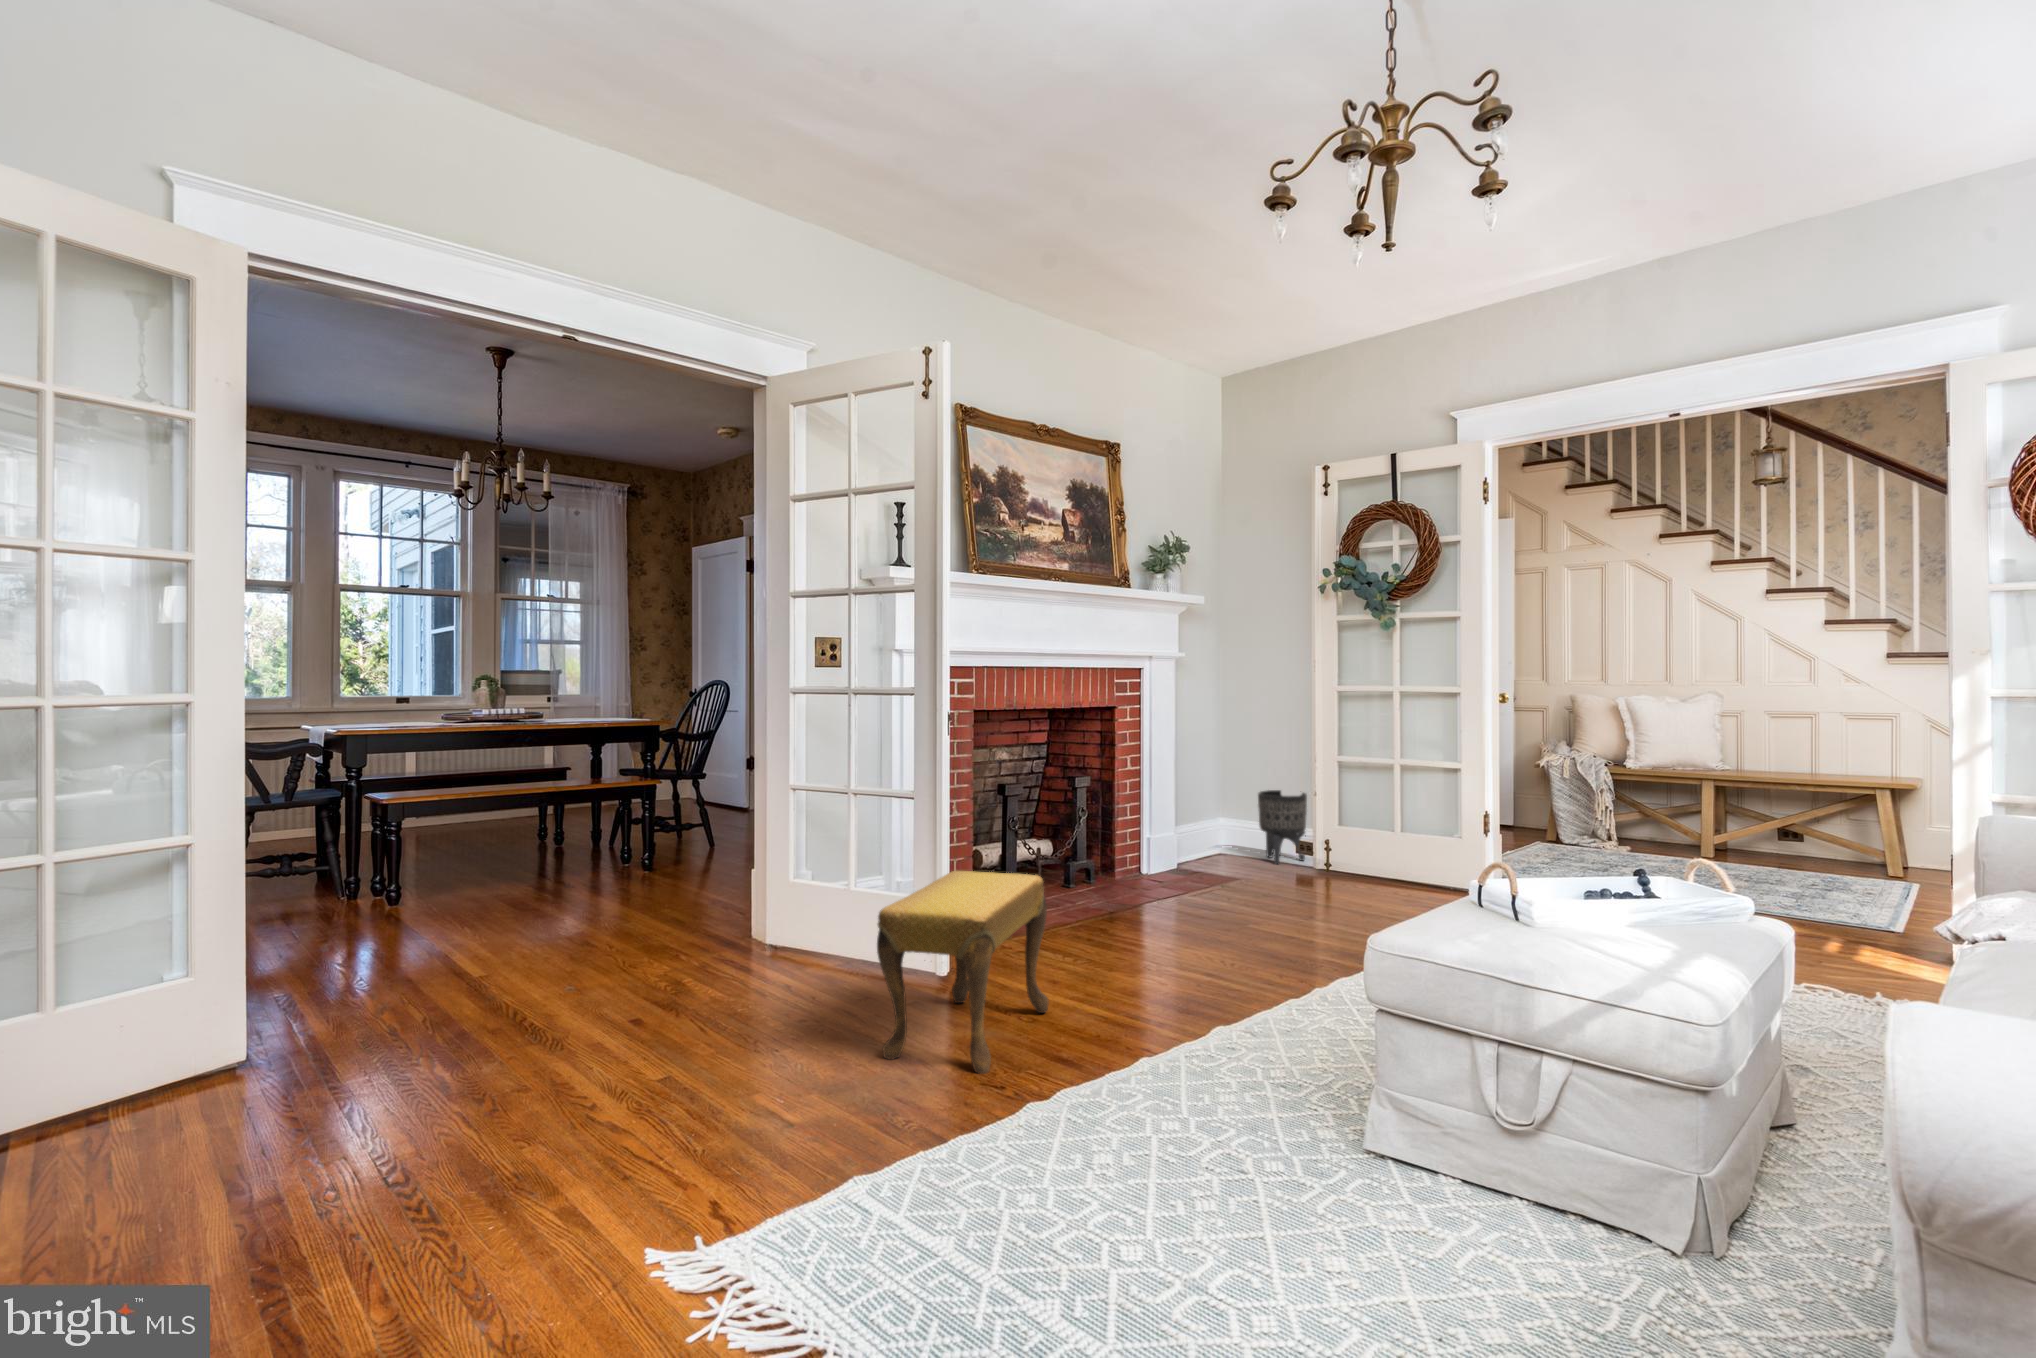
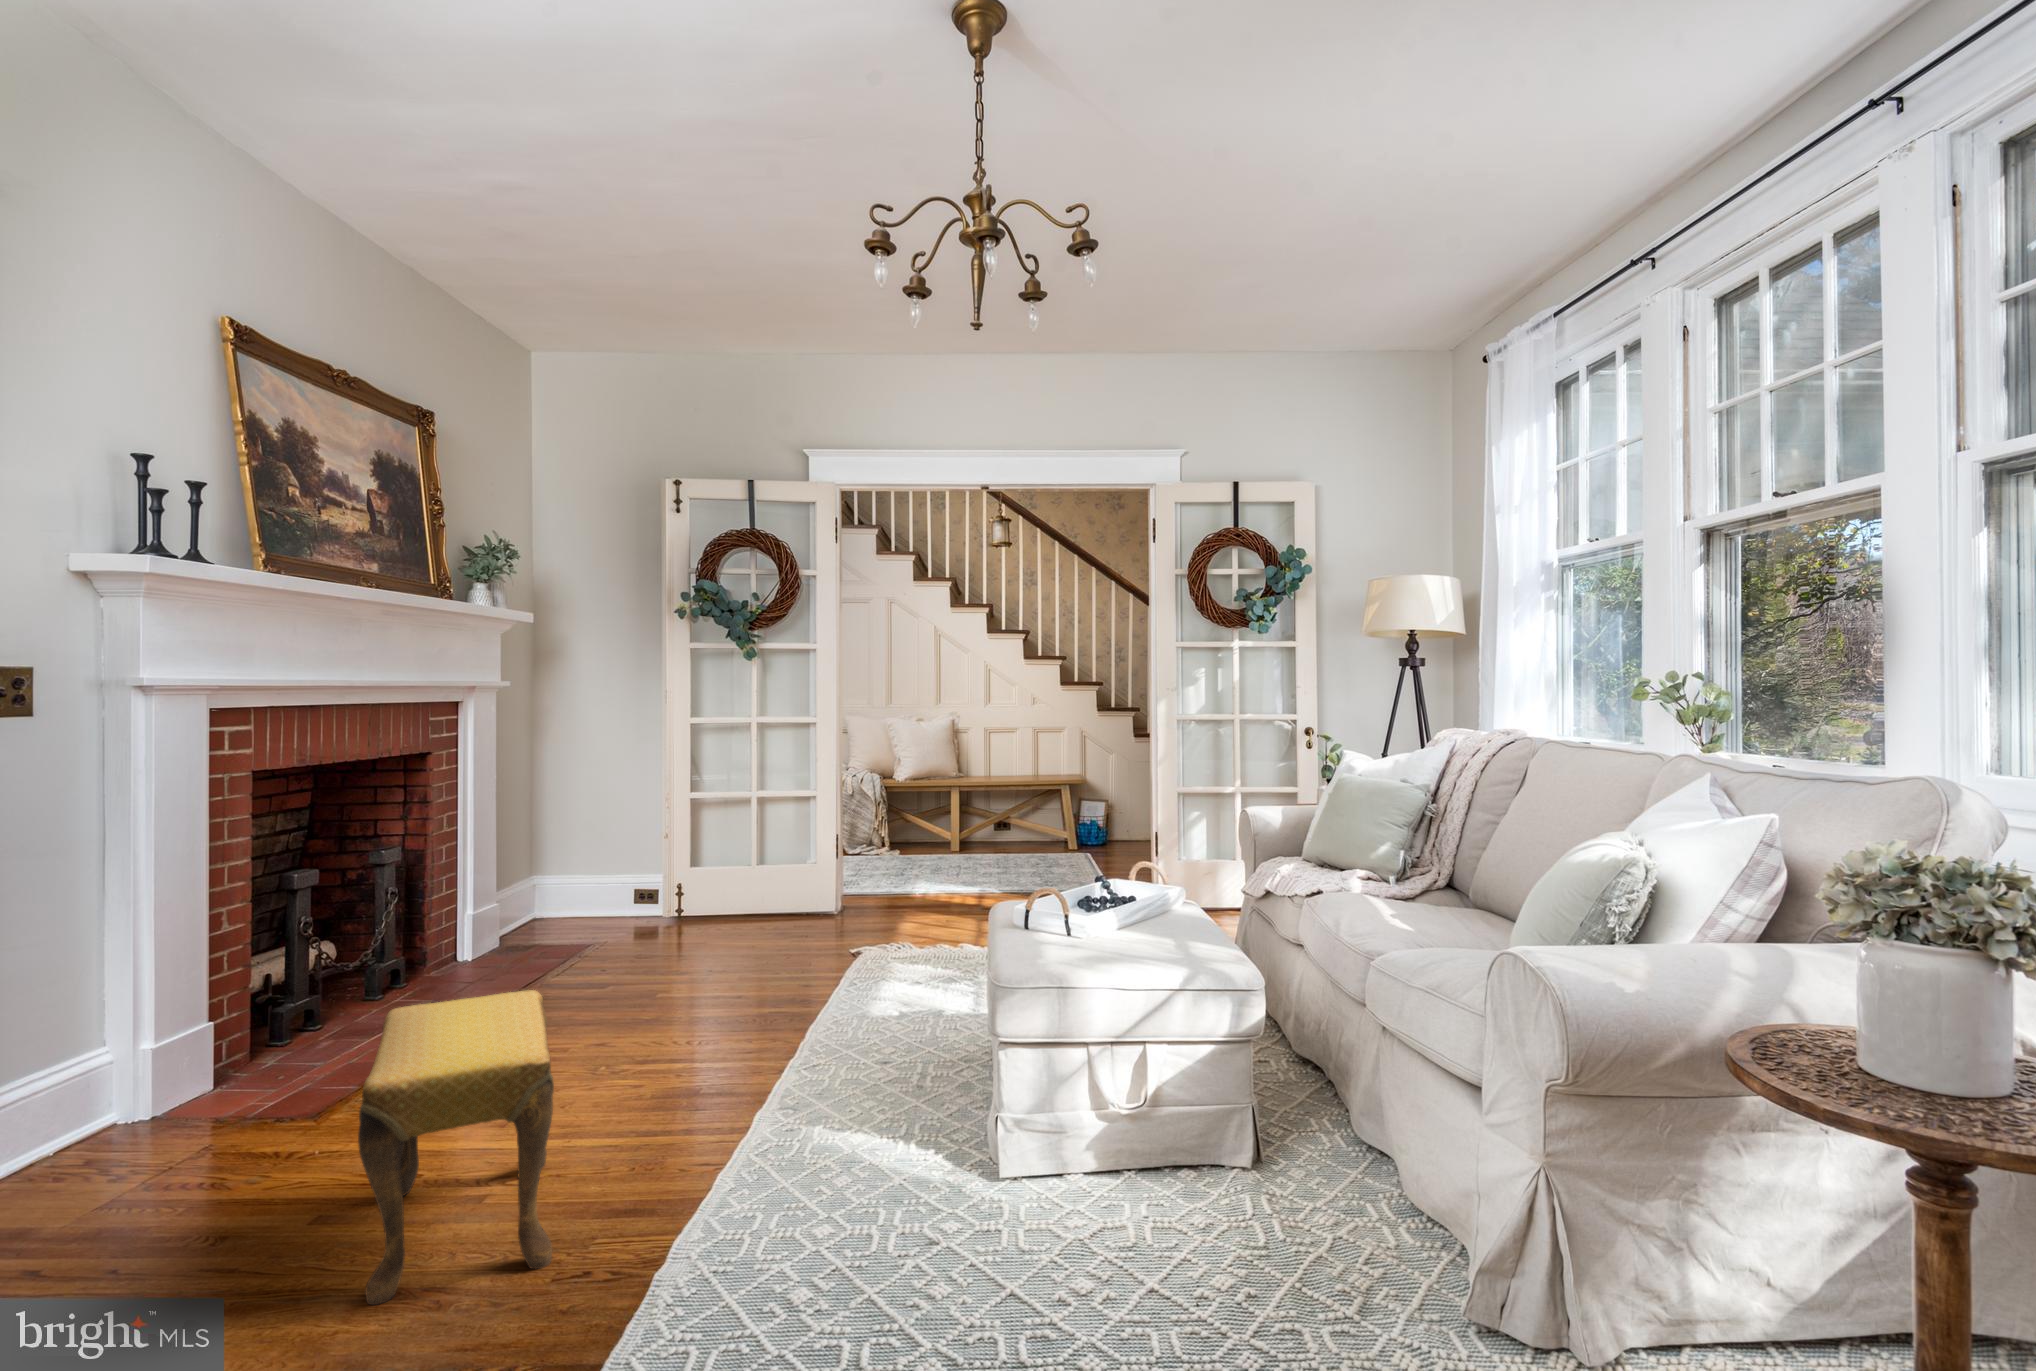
planter: present [1258,790,1307,864] -> none [596,842,655,930]

